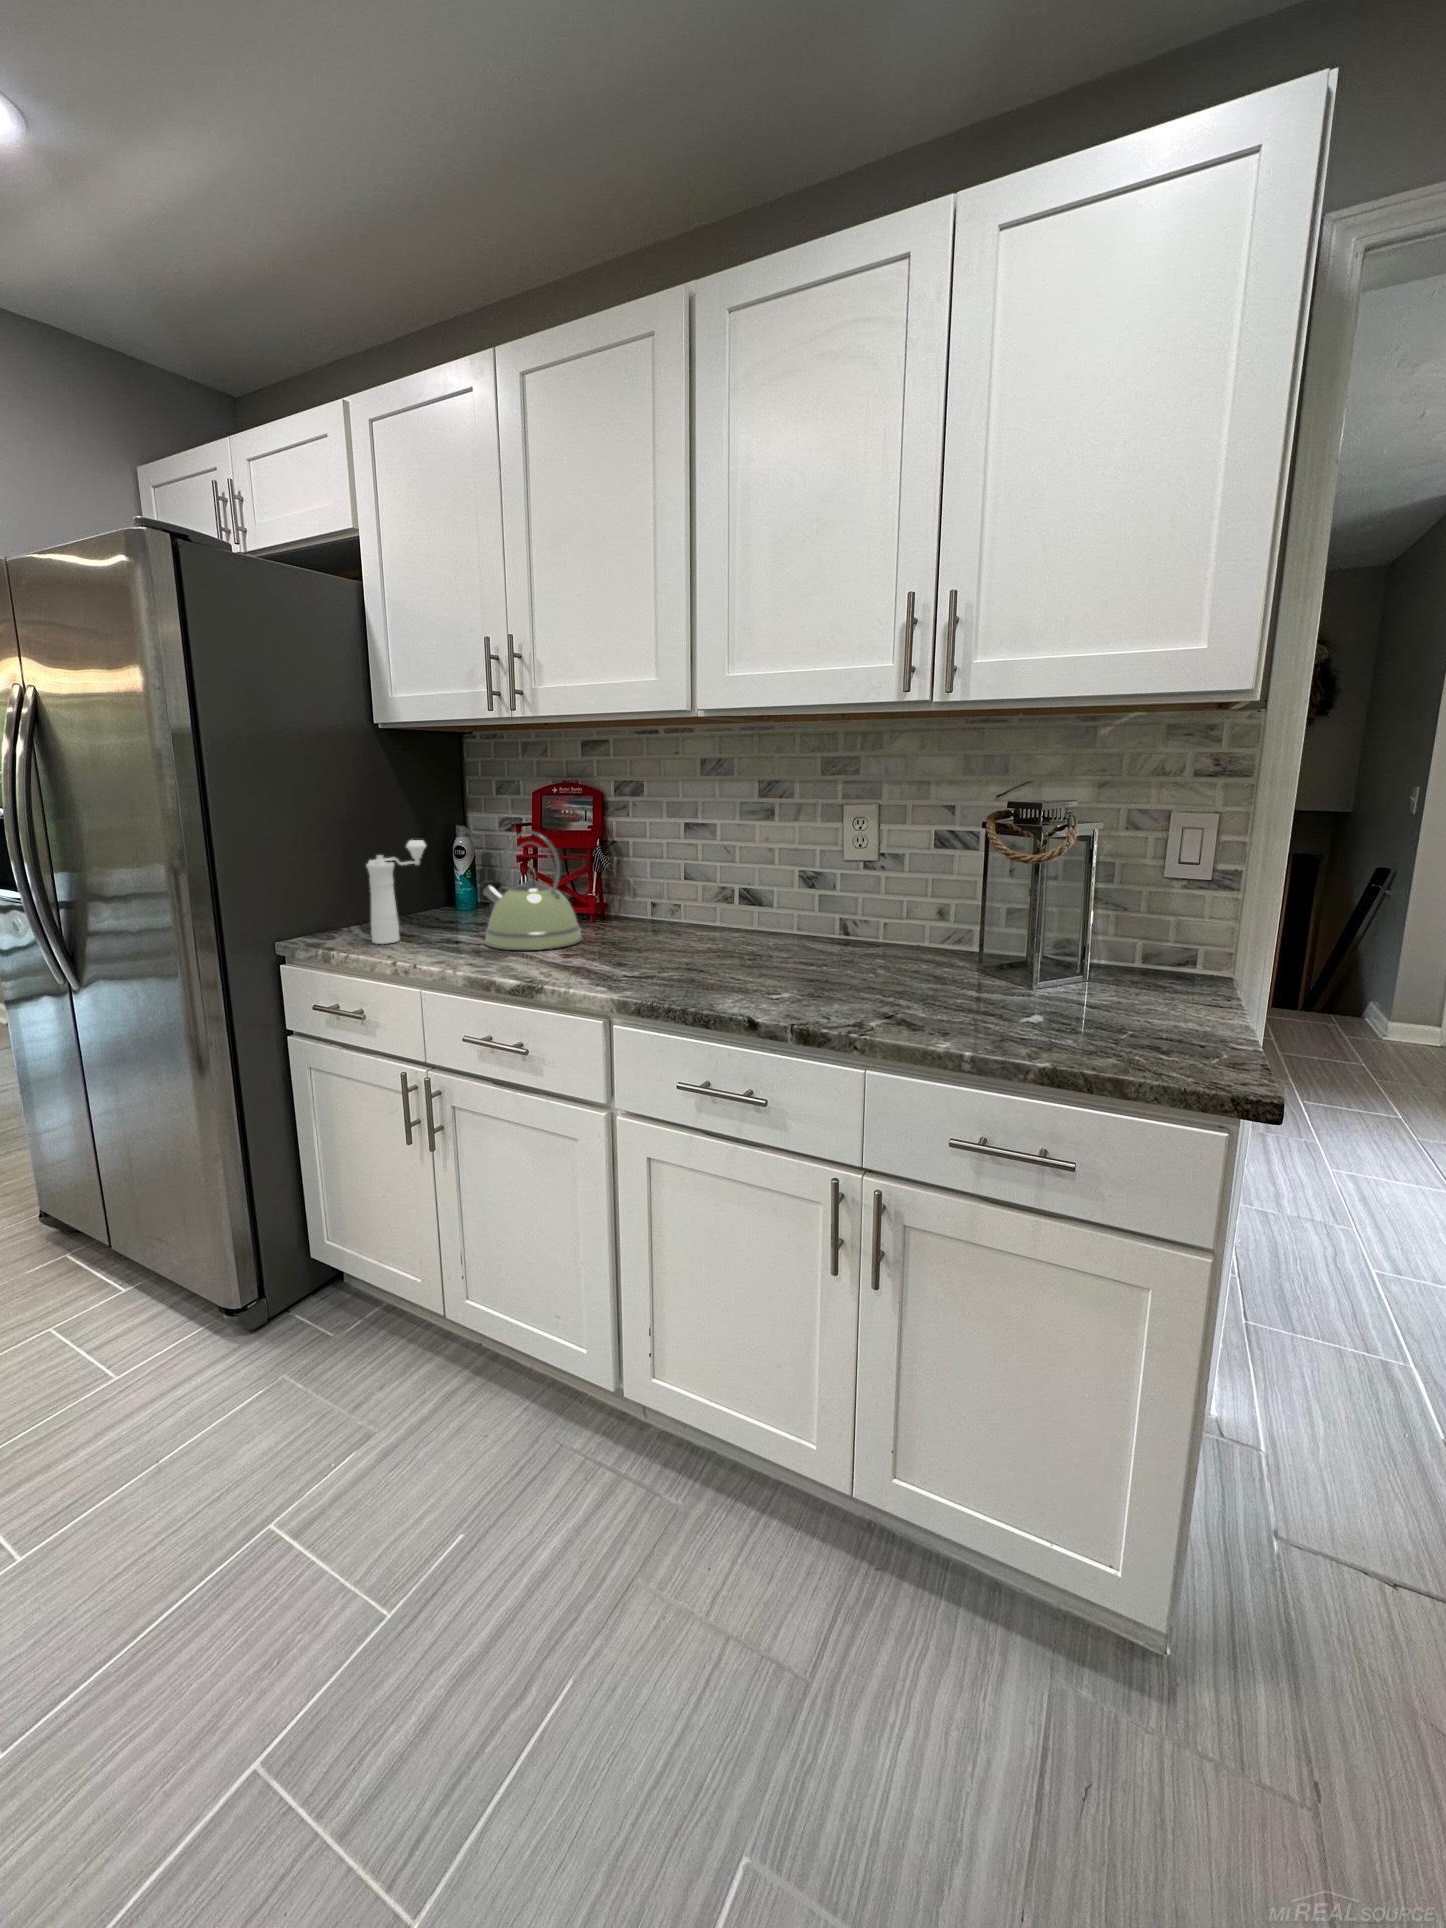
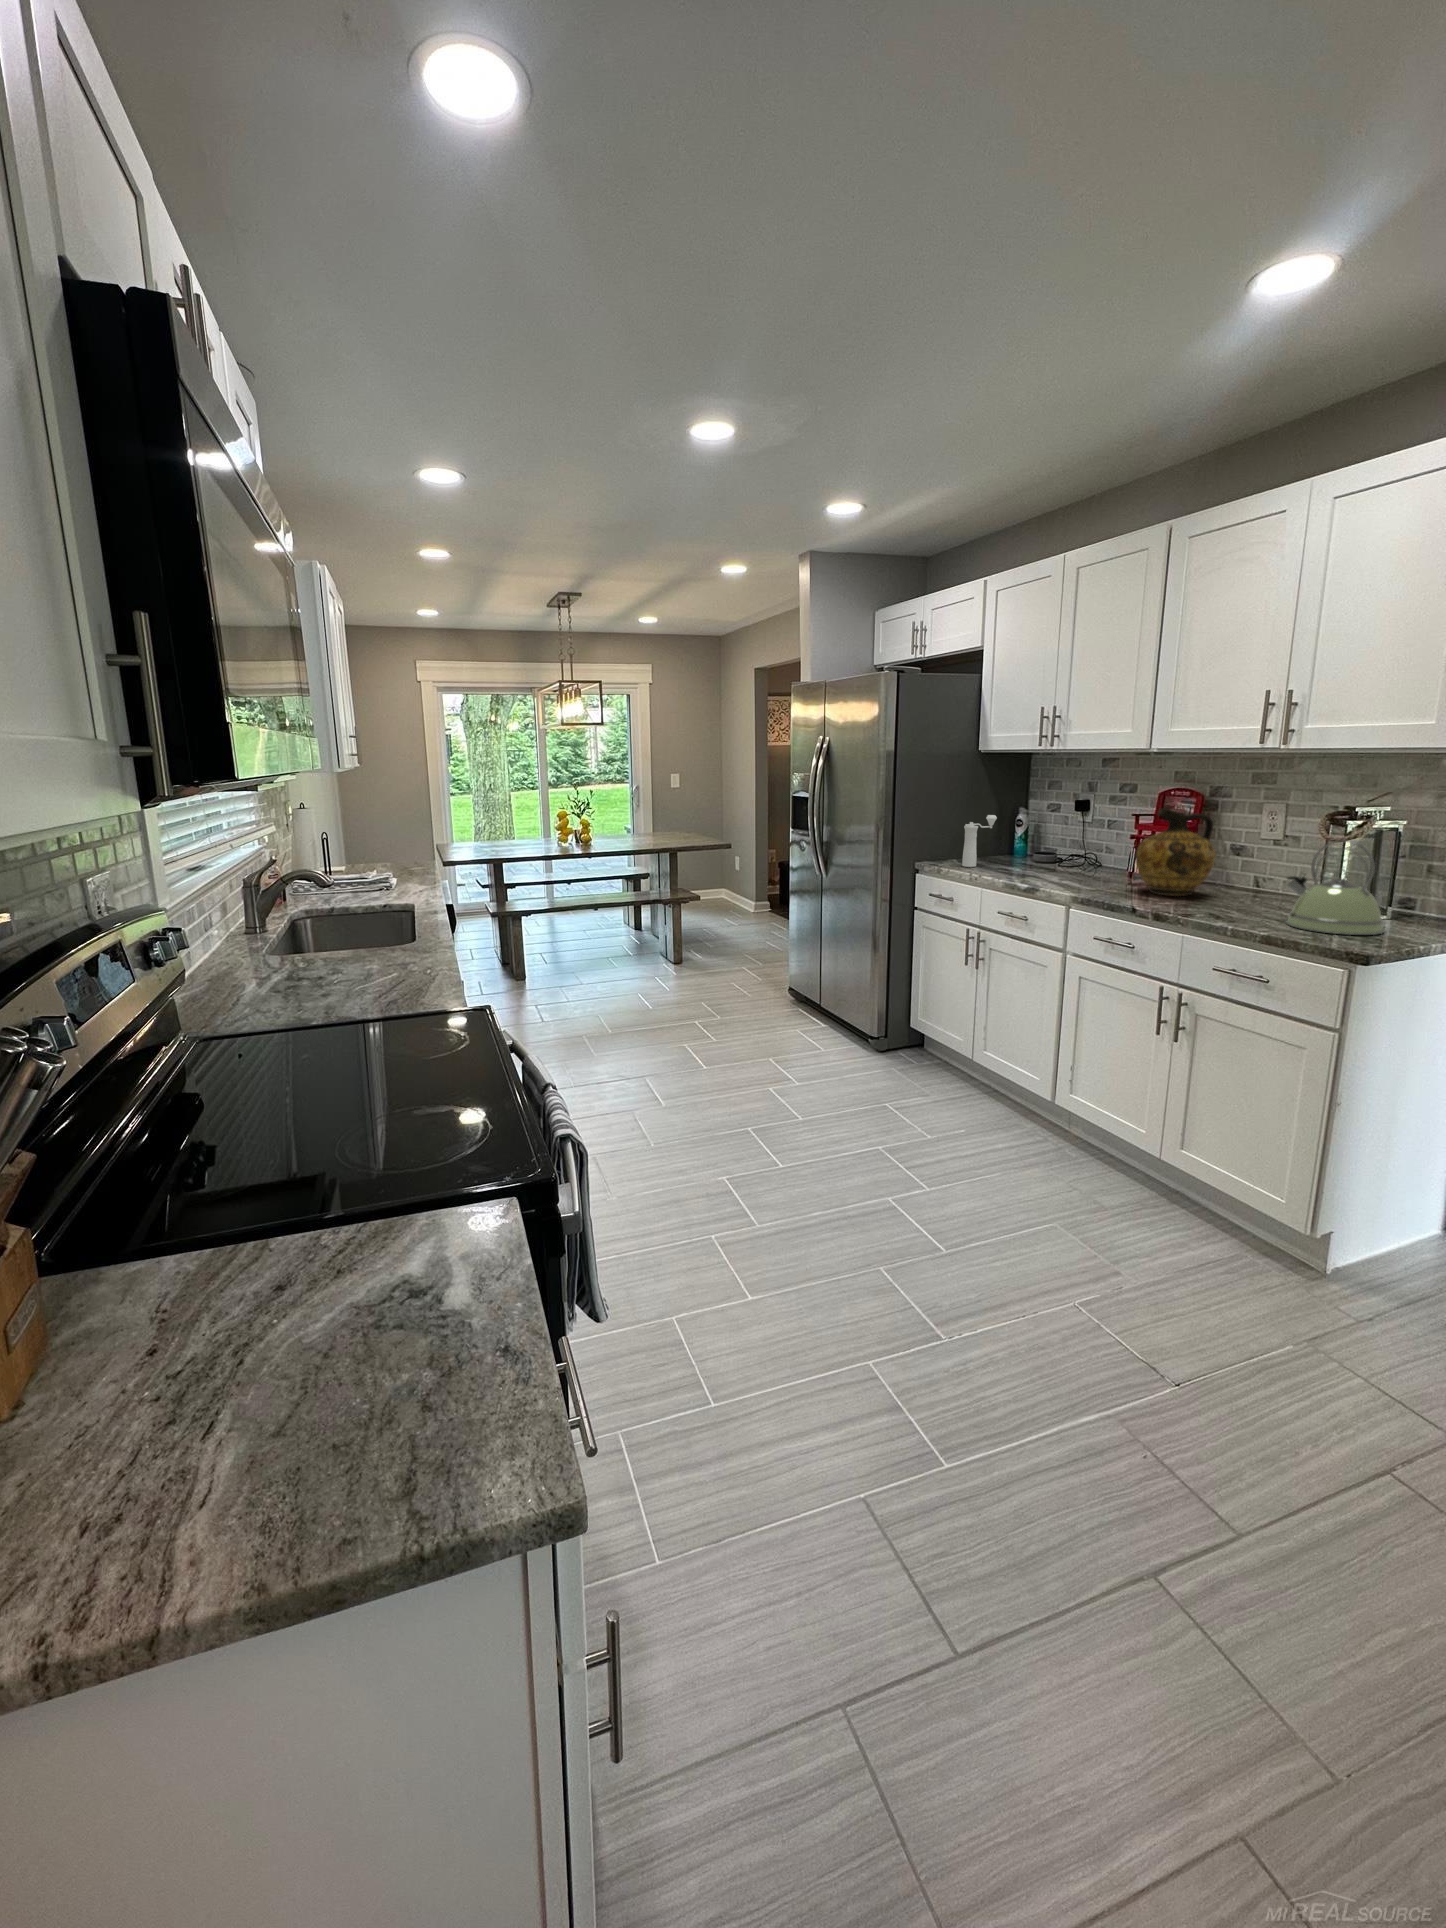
ceramic jug: none [702,816,826,974] -> present [1135,809,1216,896]
kettle: present [482,831,582,950] -> present [1286,840,1384,935]

